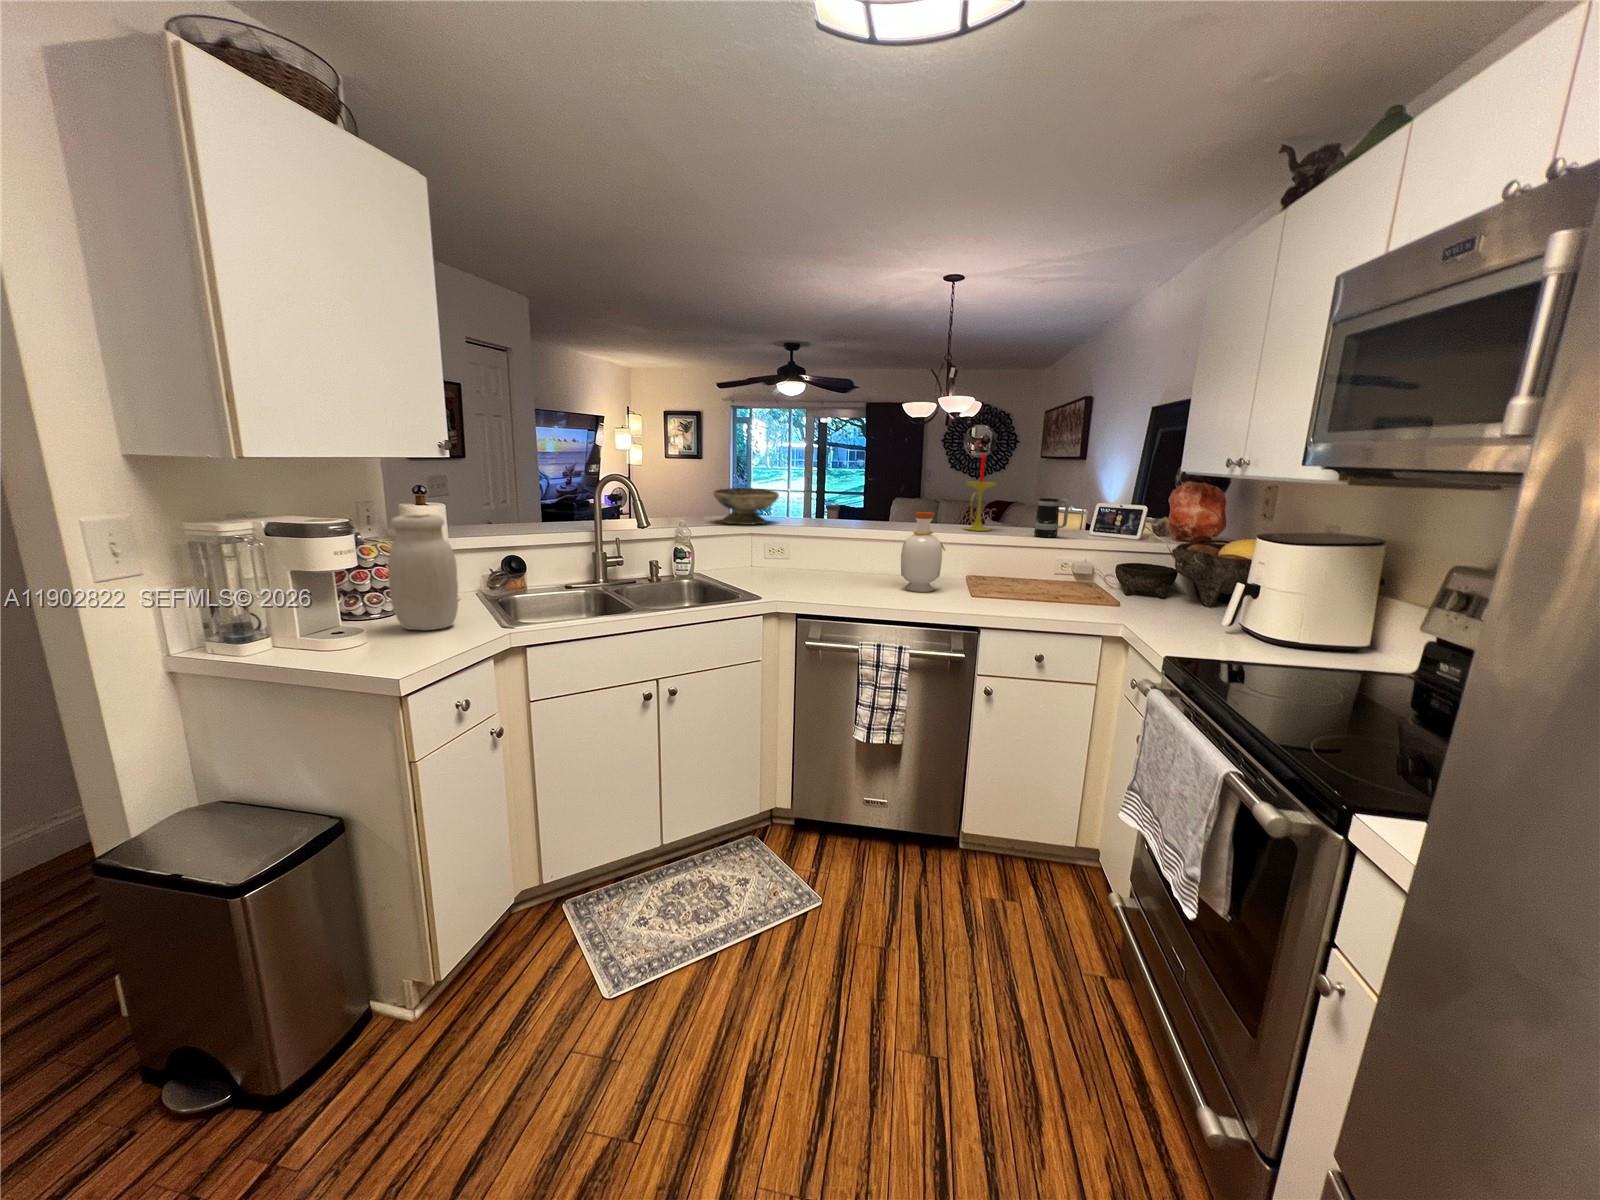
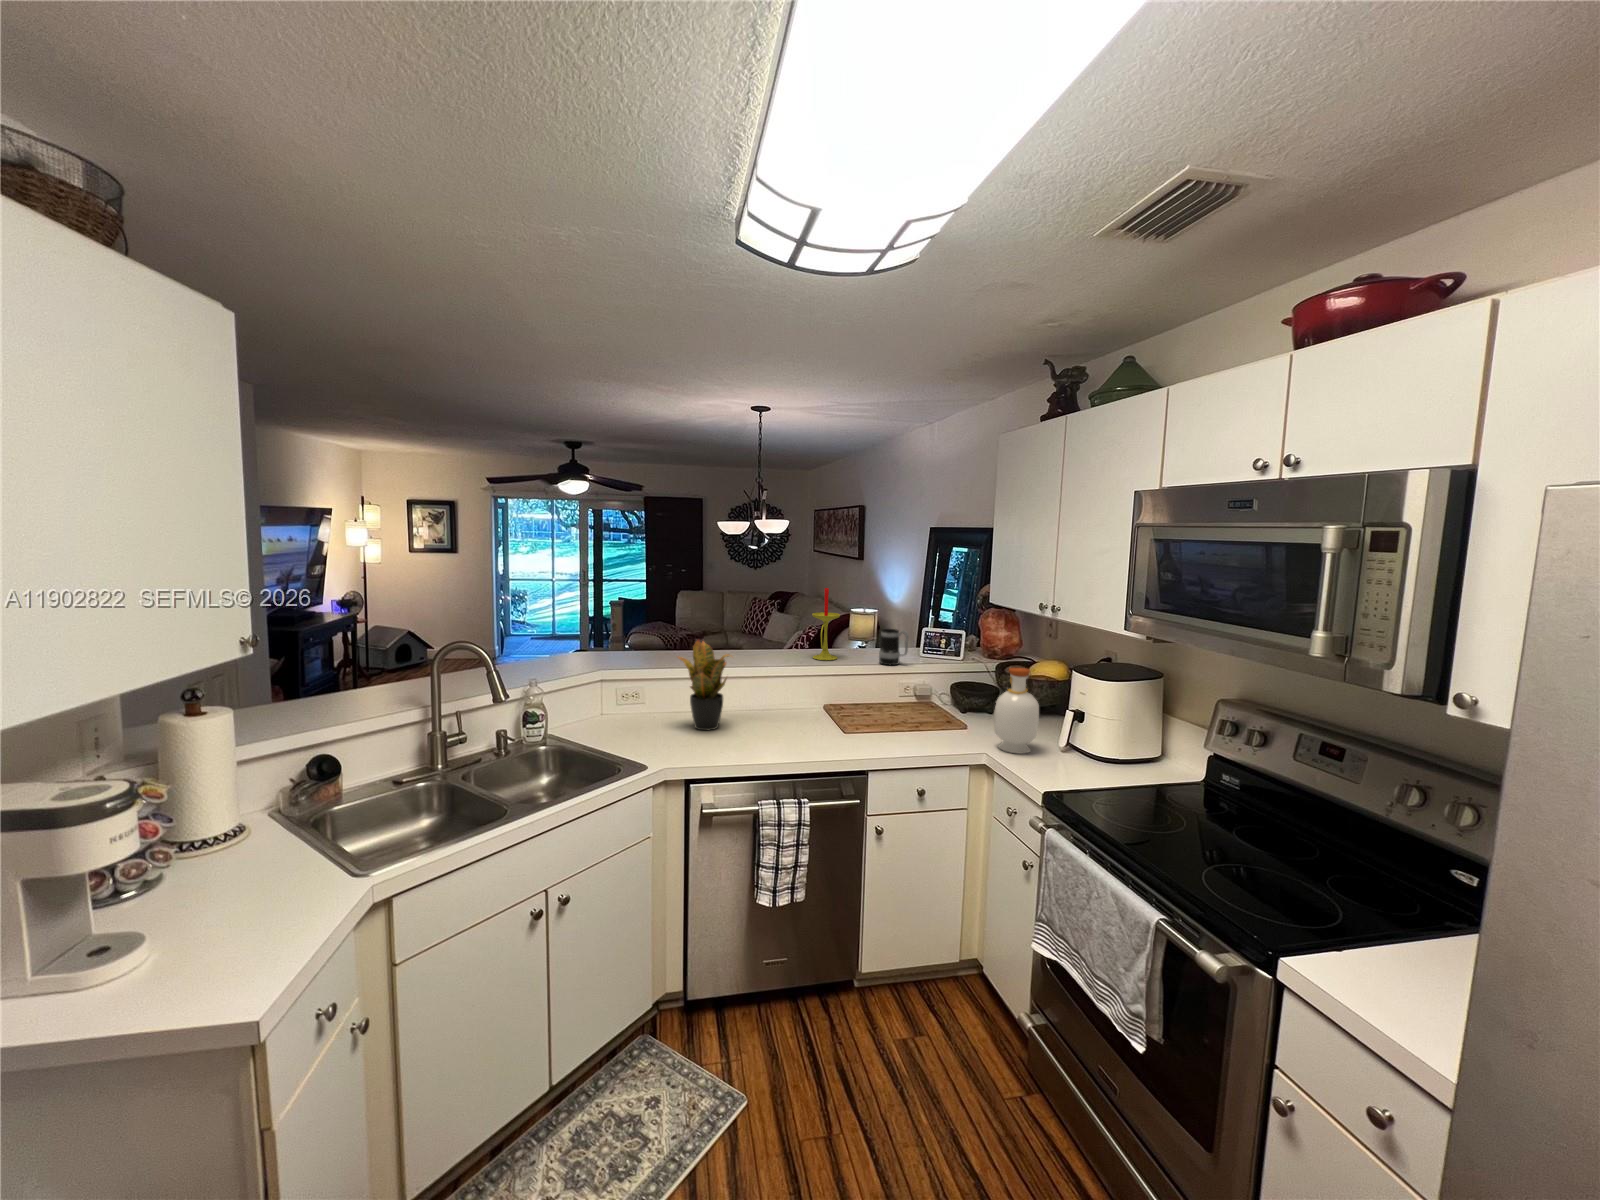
decorative bowl: present [713,488,779,525] -> none [554,628,629,673]
potted plant: none [808,488,868,582] -> present [678,640,729,730]
bottle: present [901,512,945,592] -> present [994,668,1039,754]
jar: present [388,514,458,630] -> none [181,747,287,912]

